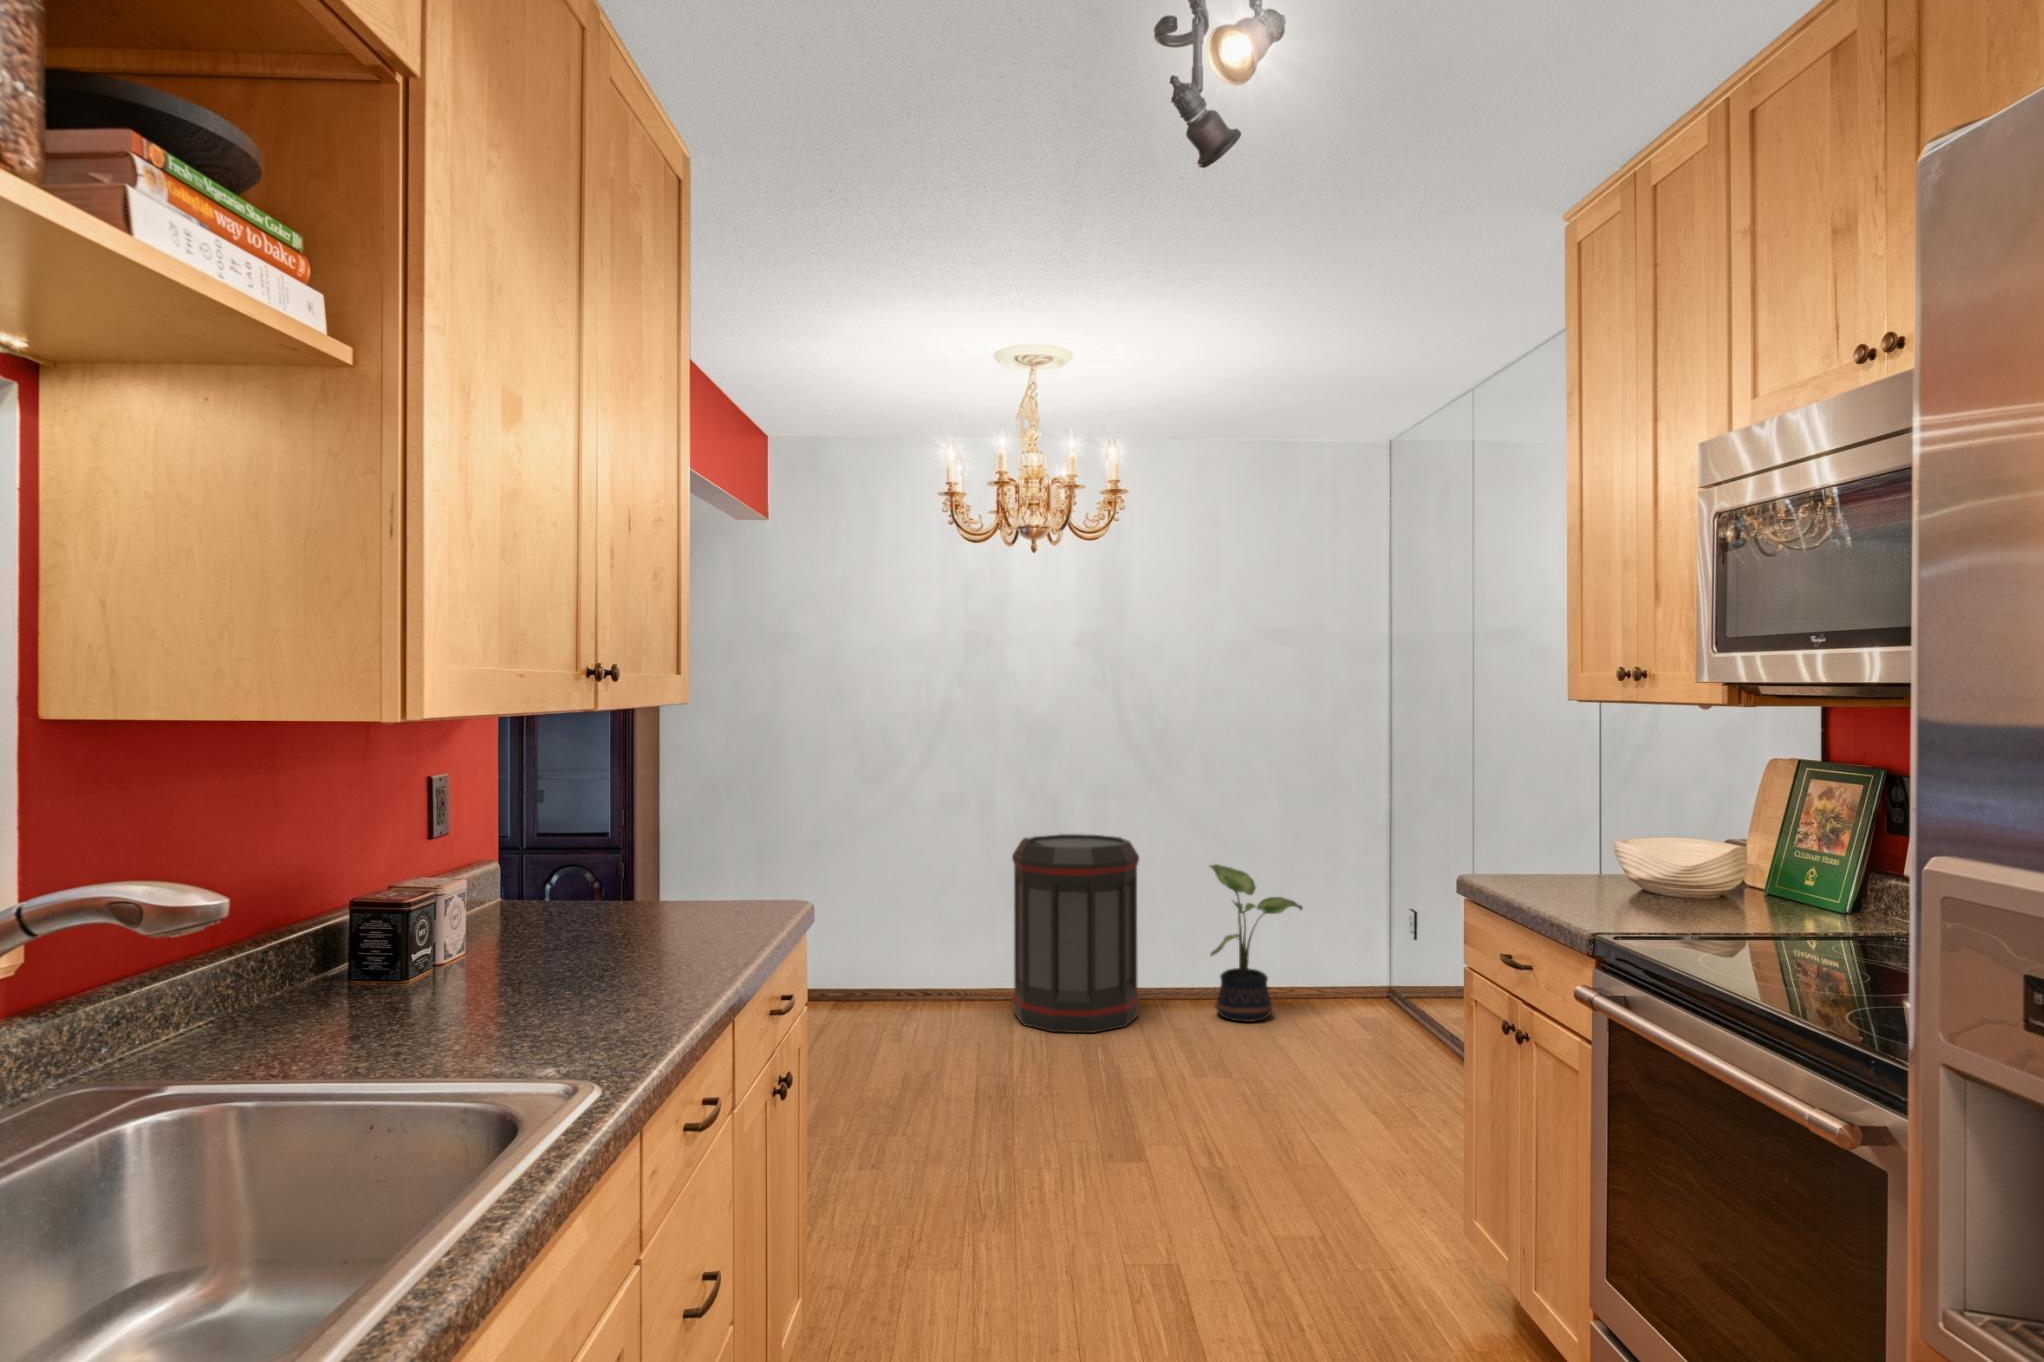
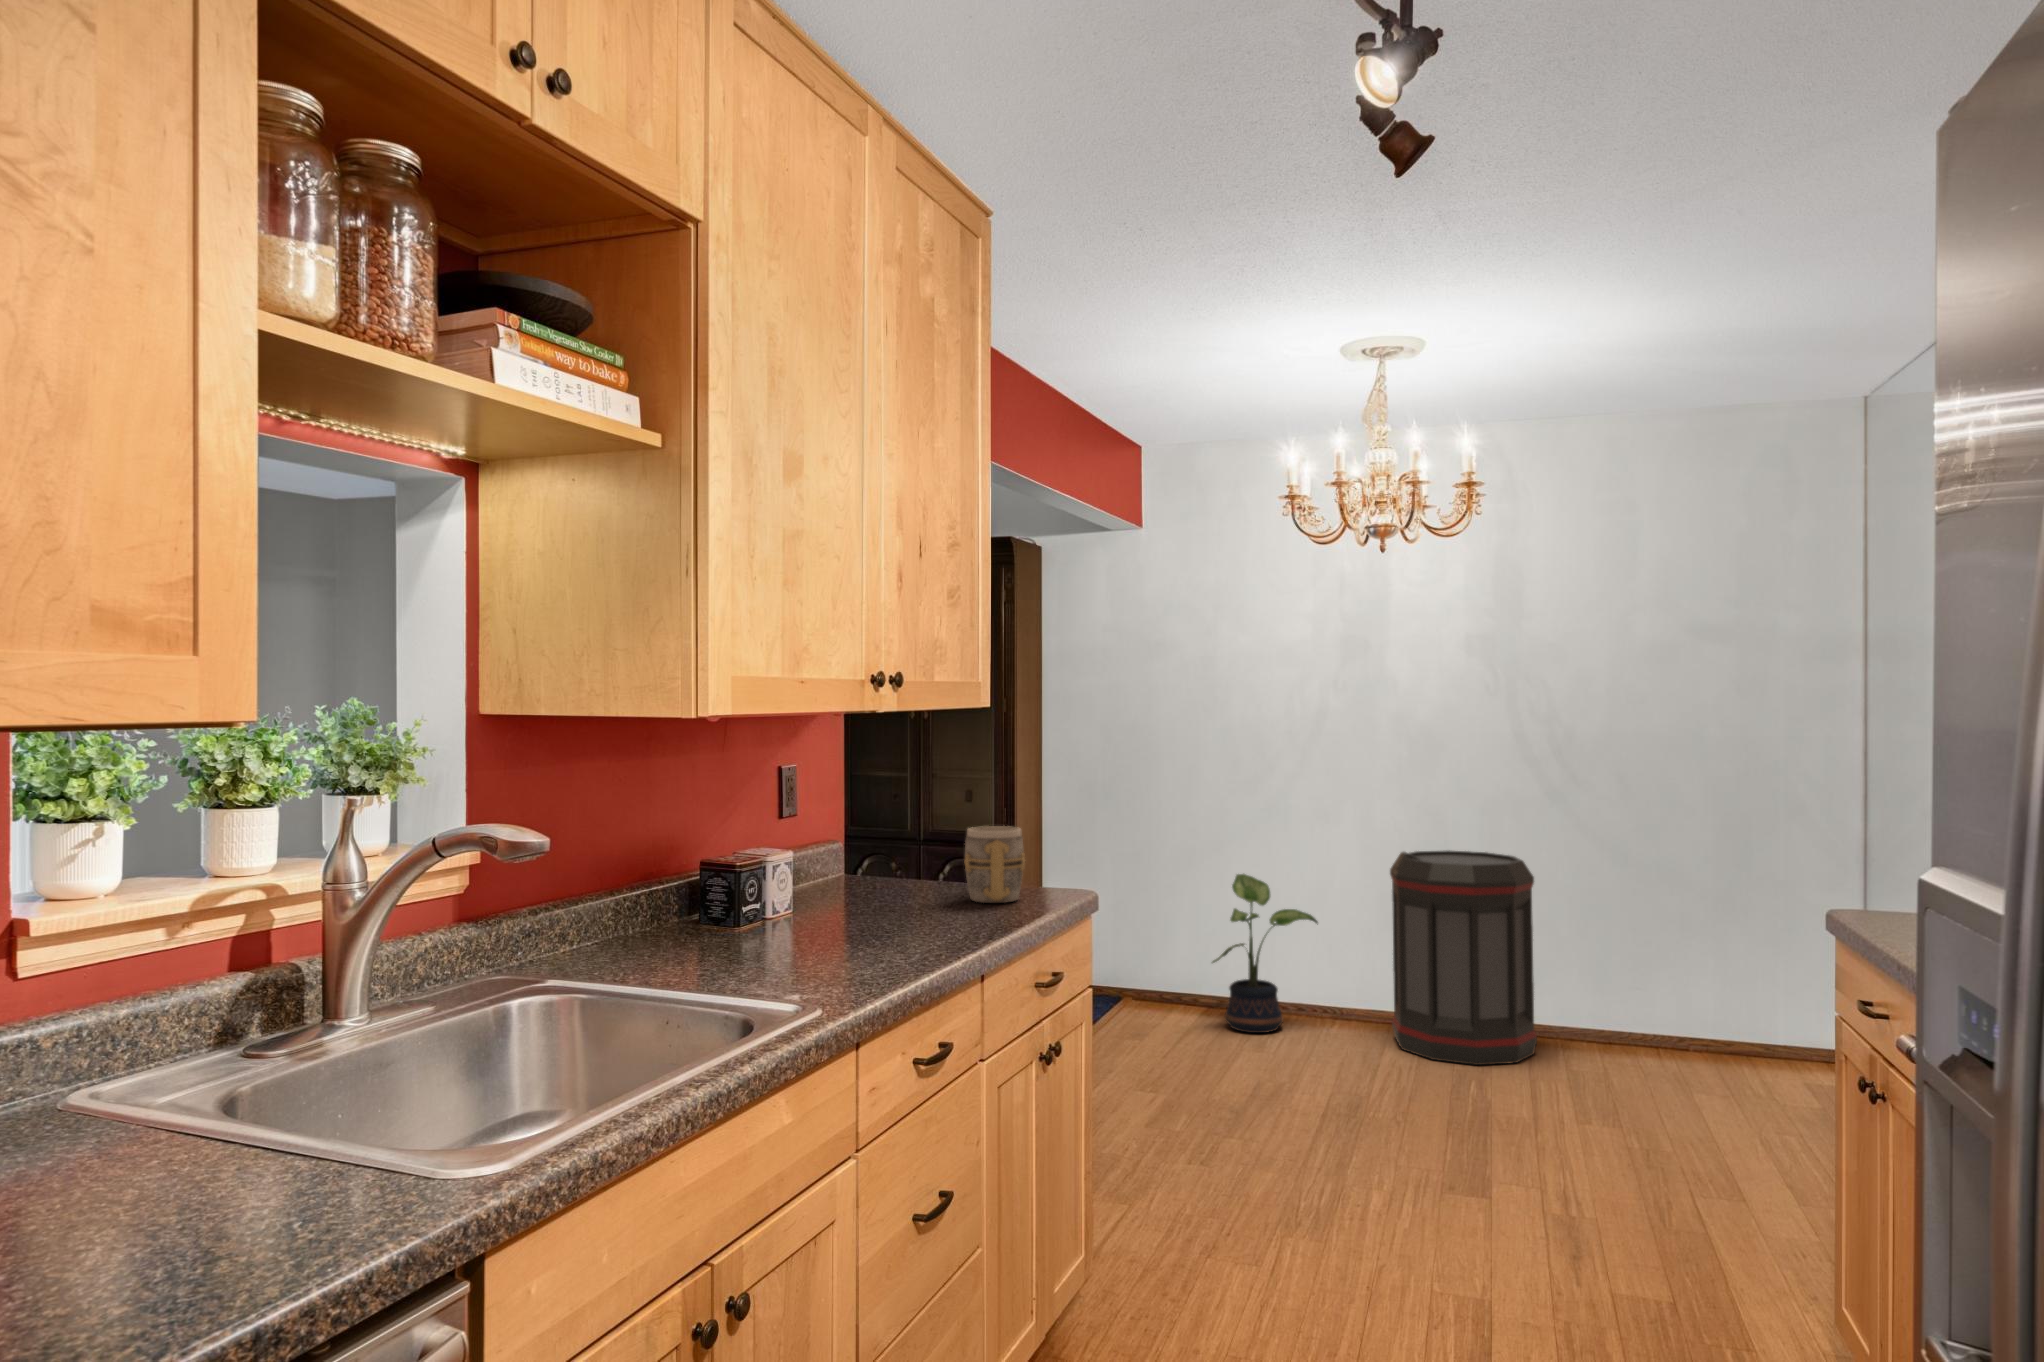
mug: none [669,837,740,924] -> present [964,826,1025,903]
potted plant: present [1210,864,1302,1022] -> present [1212,874,1318,1033]

